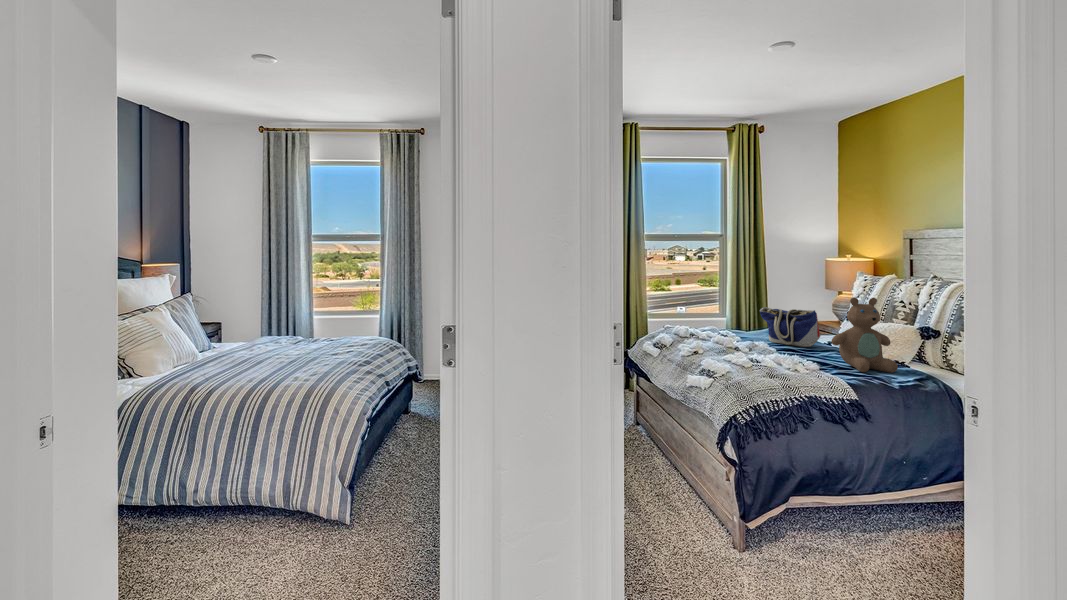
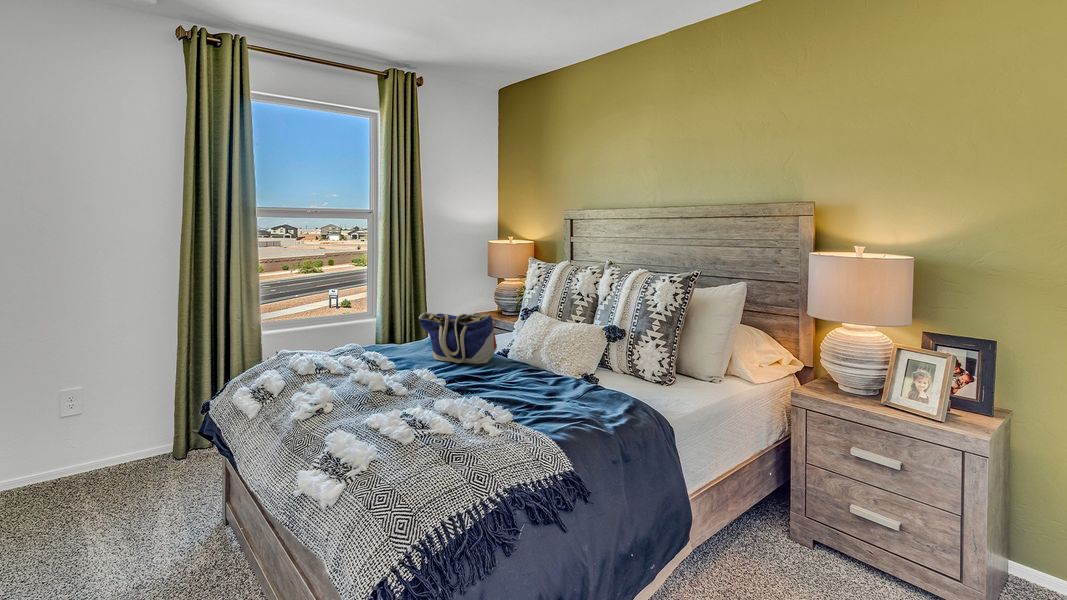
teddy bear: present [831,297,898,373] -> none [521,299,603,410]

